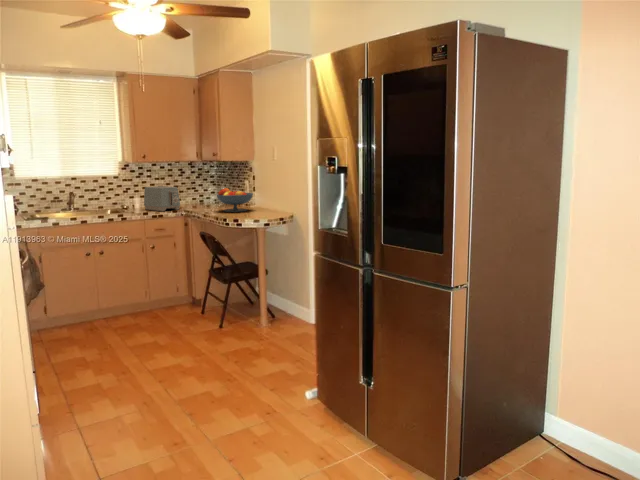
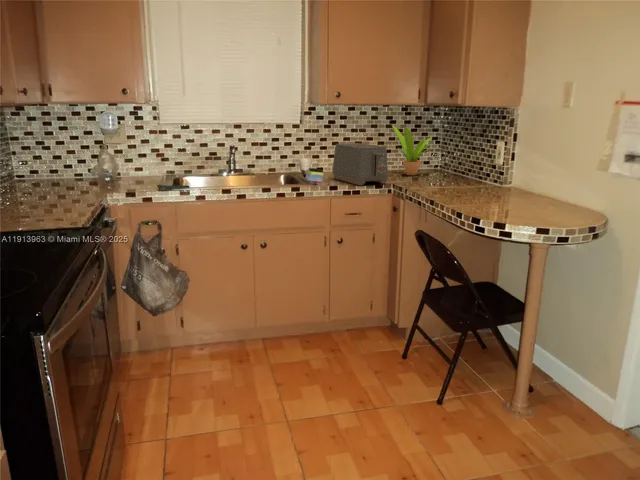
potted plant: none [181,174,208,205] -> present [391,125,432,175]
fruit bowl: present [217,188,253,212] -> none [453,154,522,199]

